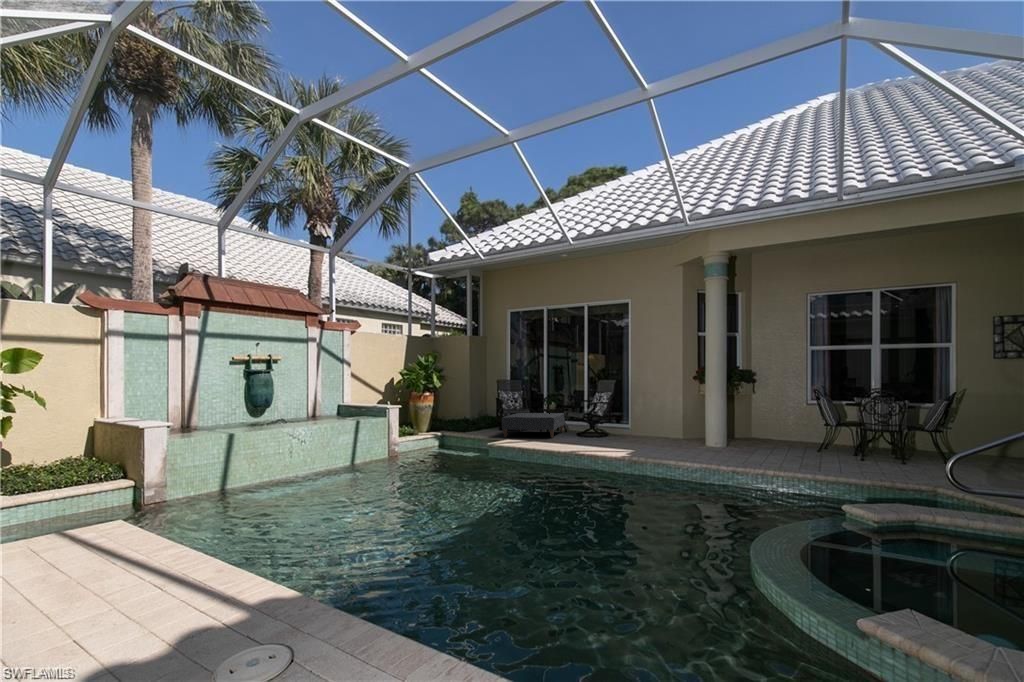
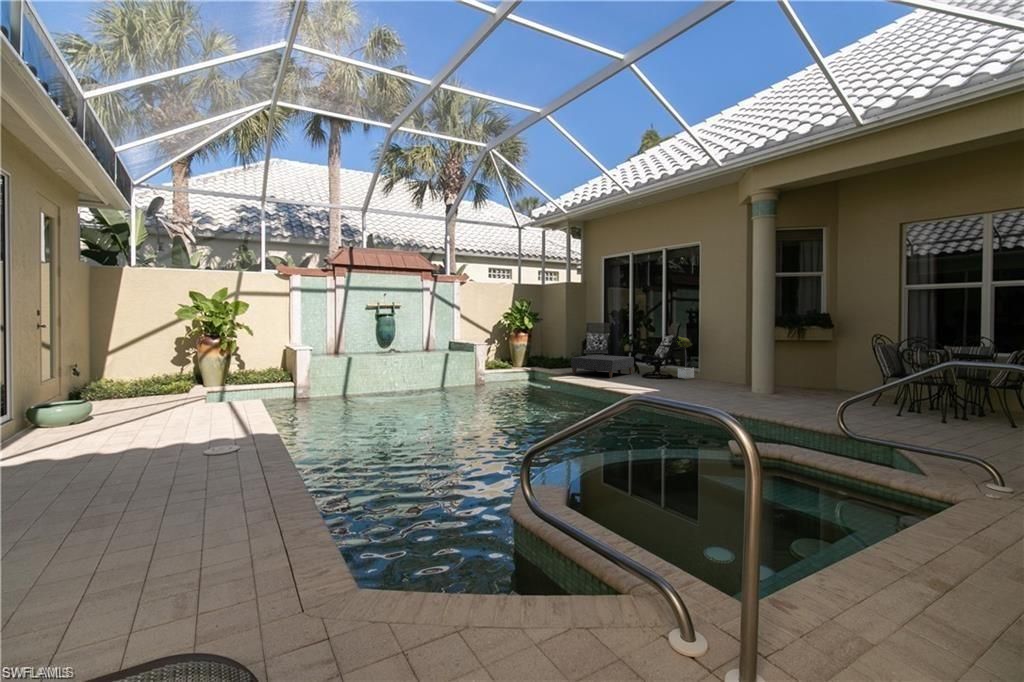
potted tree: none [609,388,630,433] -> present [676,337,694,379]

